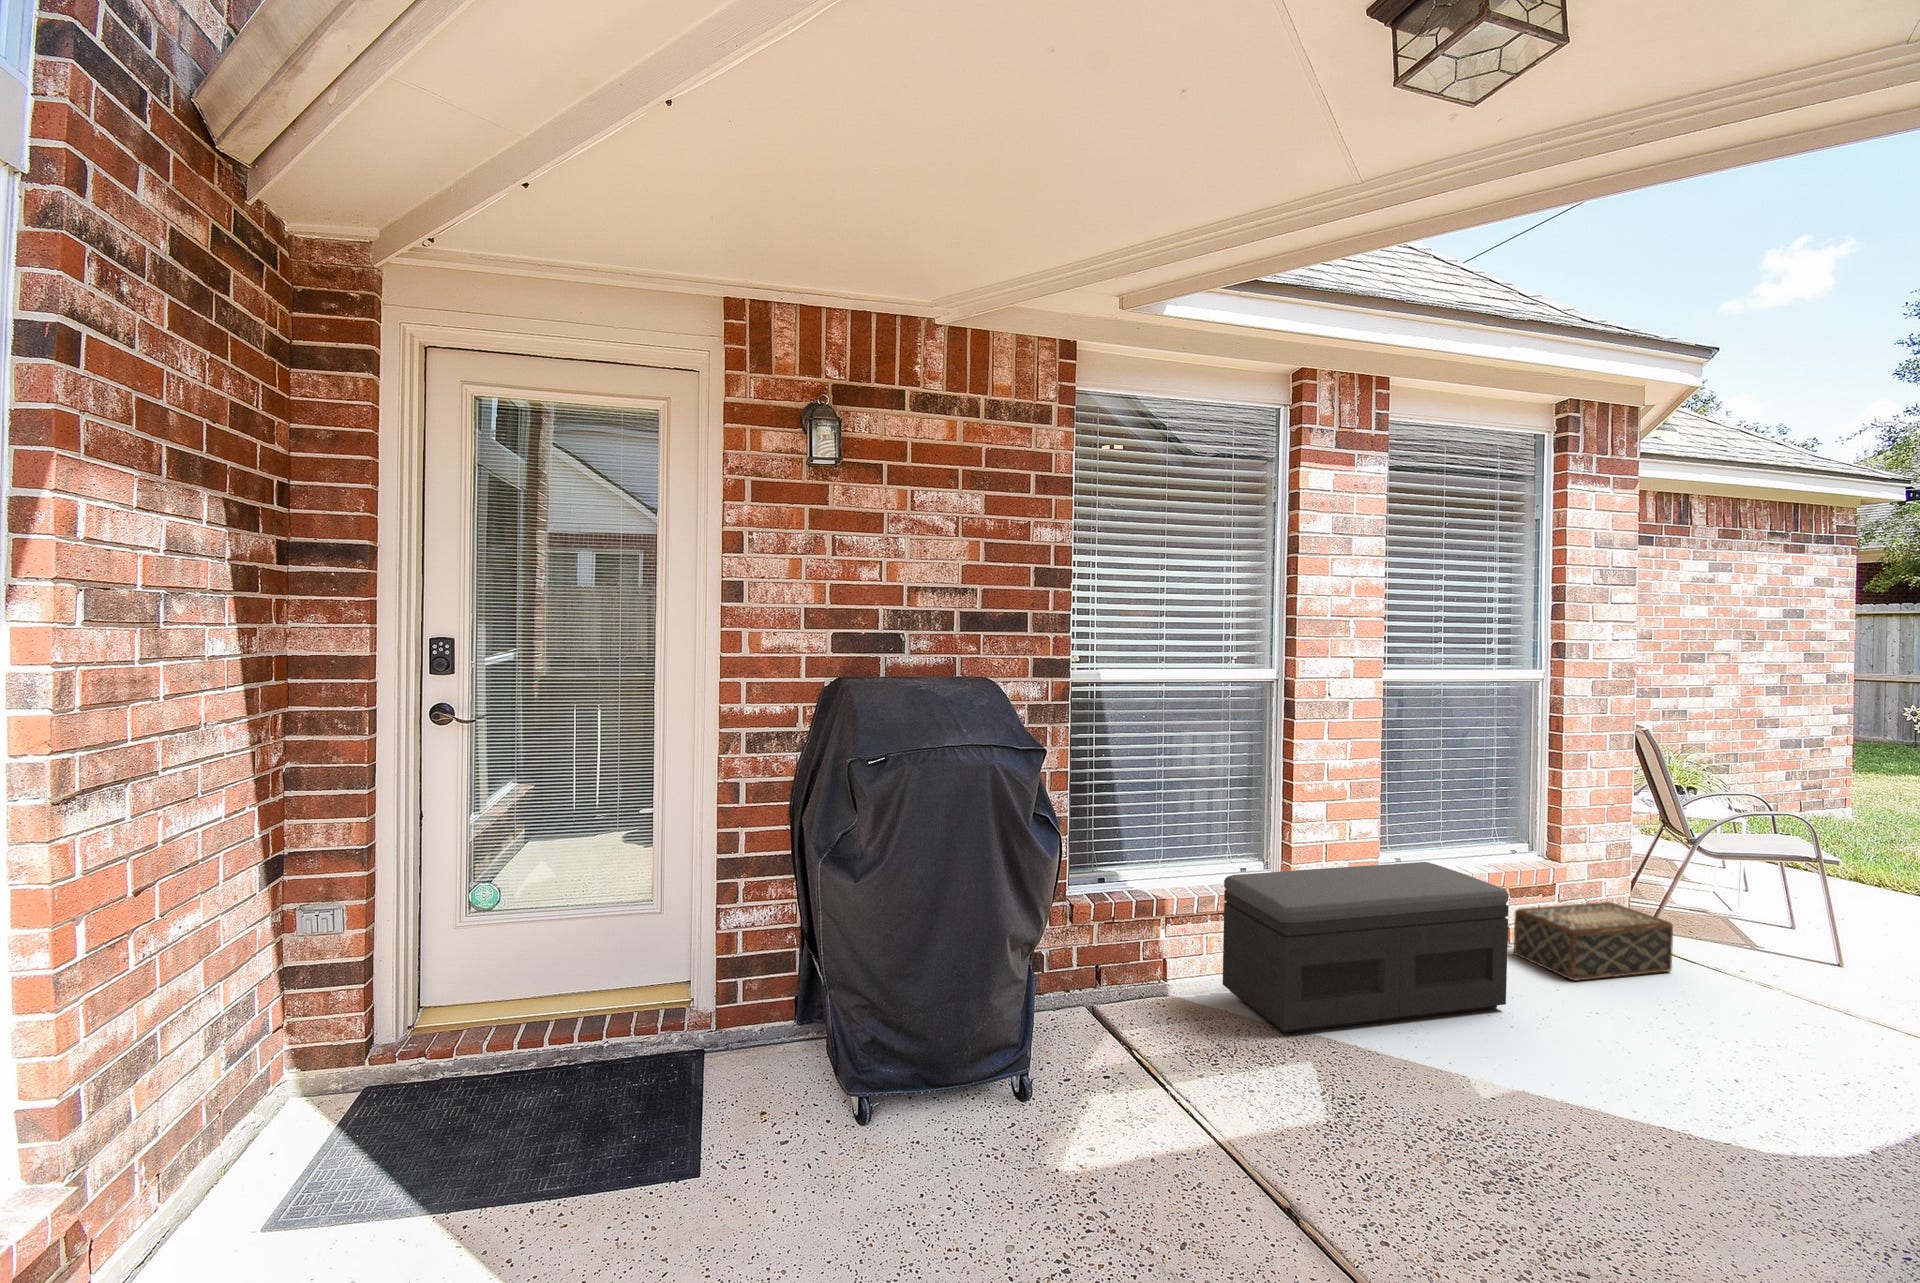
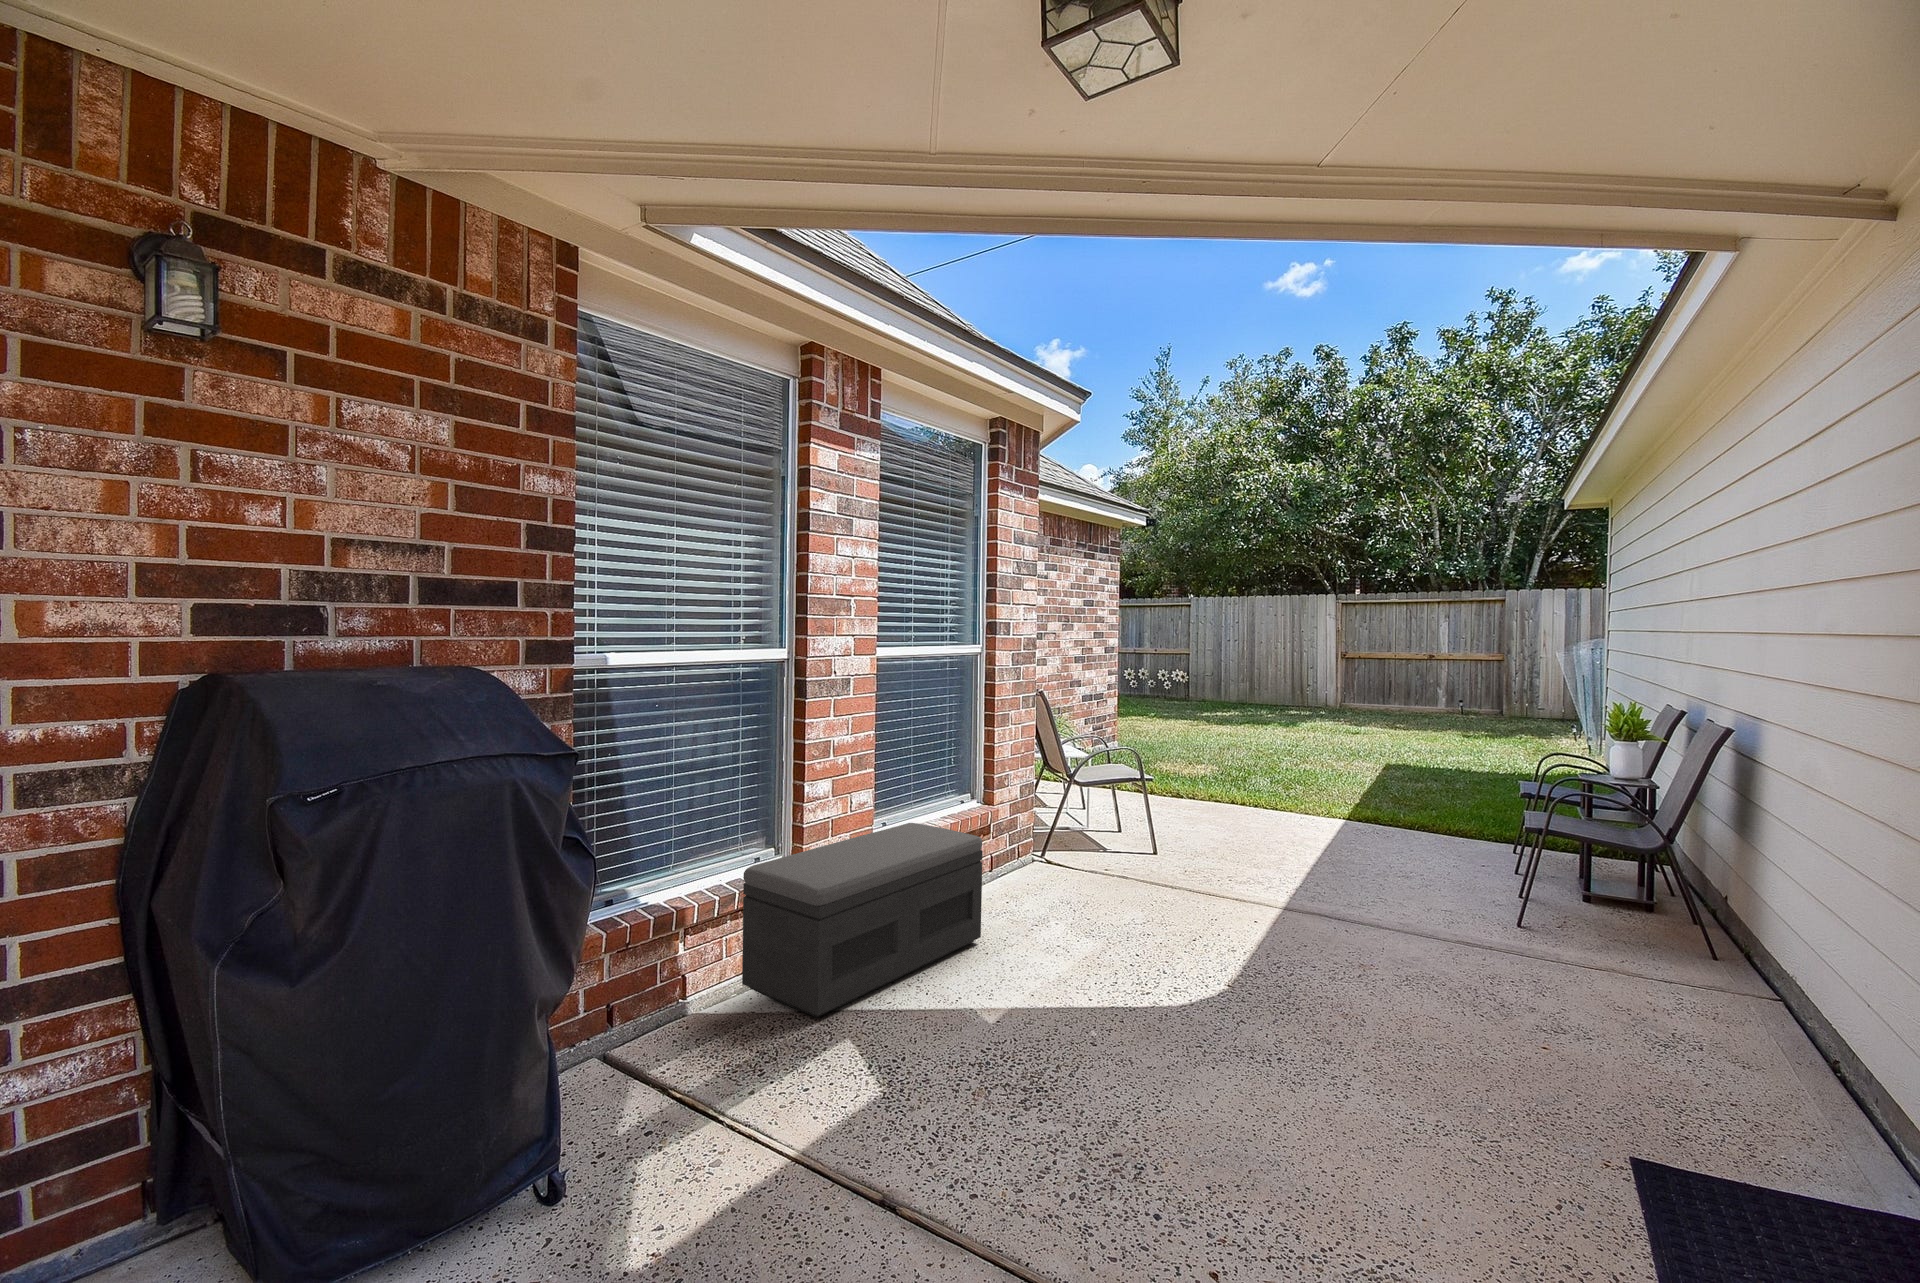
woven basket: present [1514,902,1673,981] -> none [968,834,1070,904]

